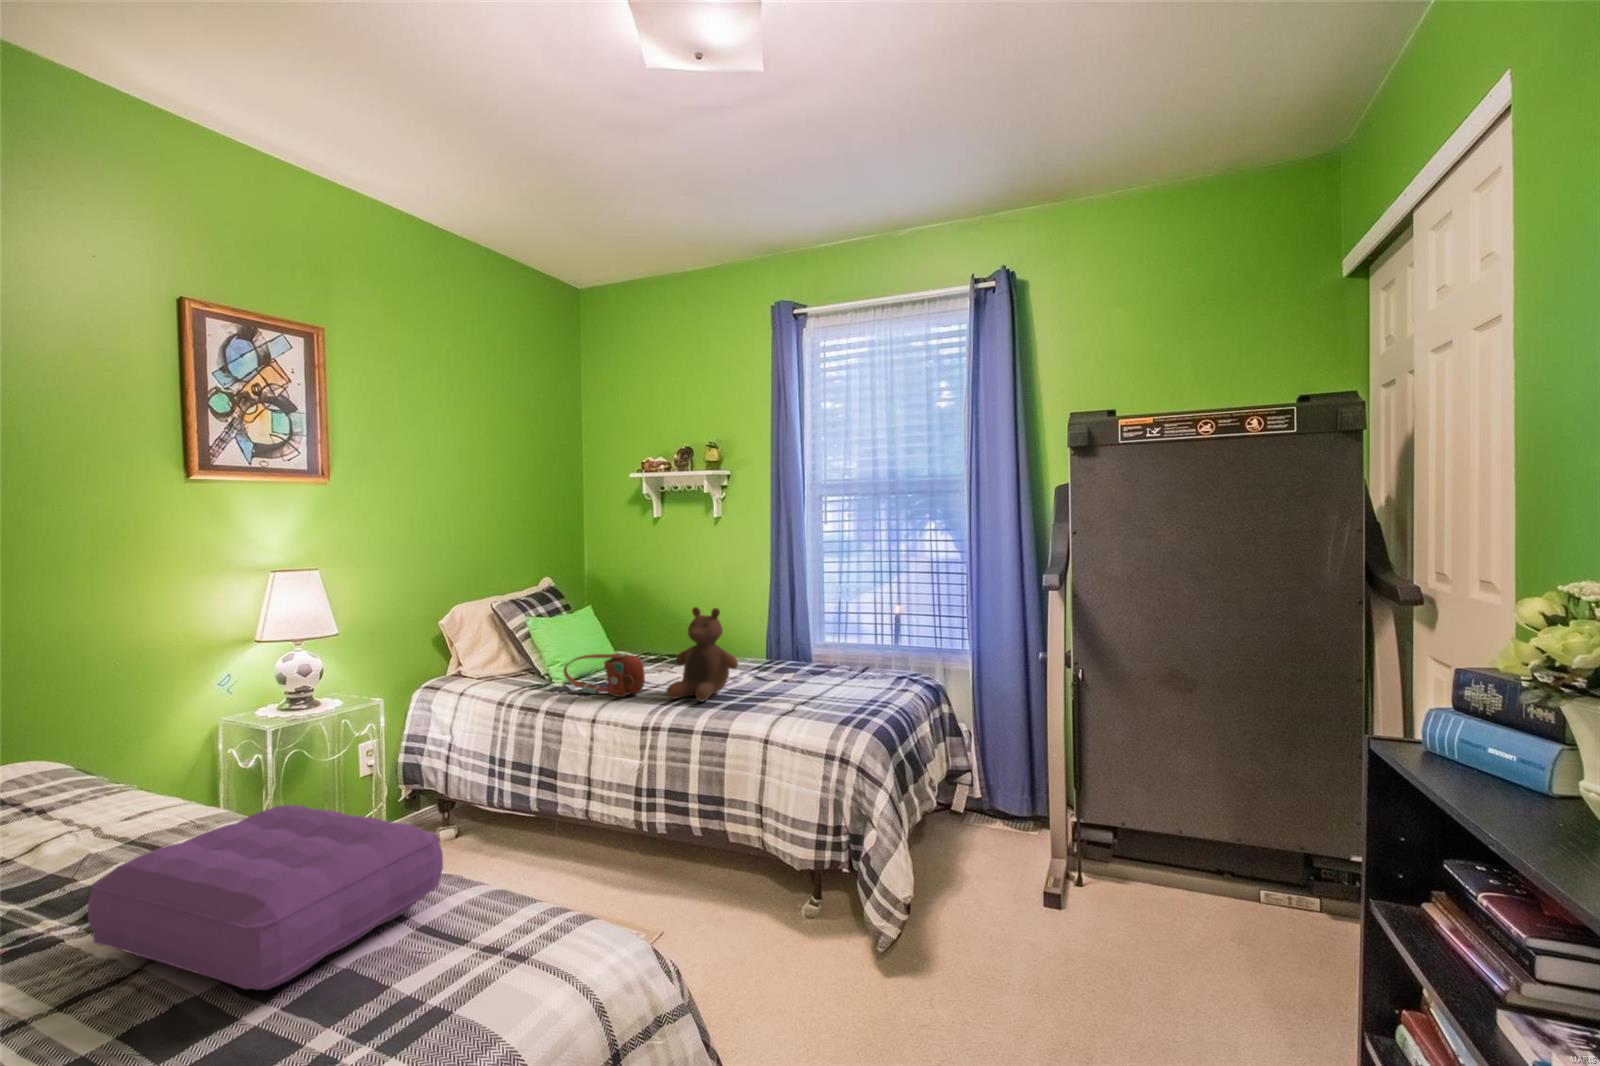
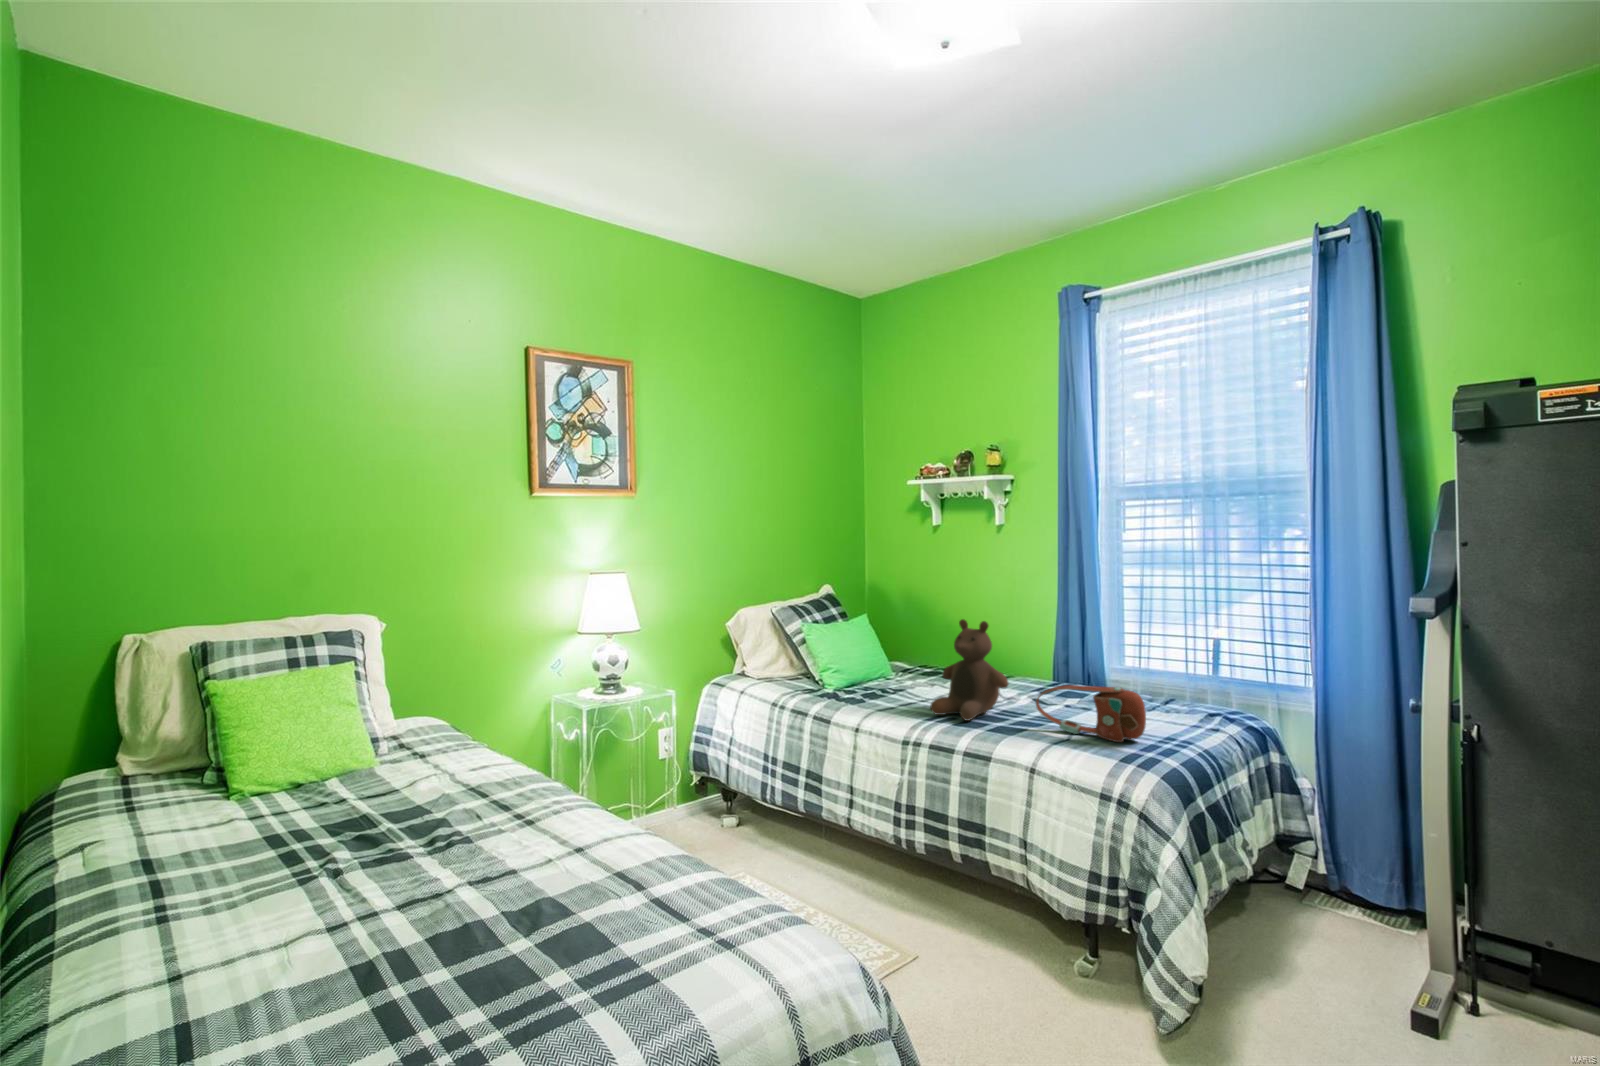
handbag: present [564,653,645,697] -> present [1036,685,1146,742]
pillow: present [88,805,443,990] -> none [425,772,675,926]

